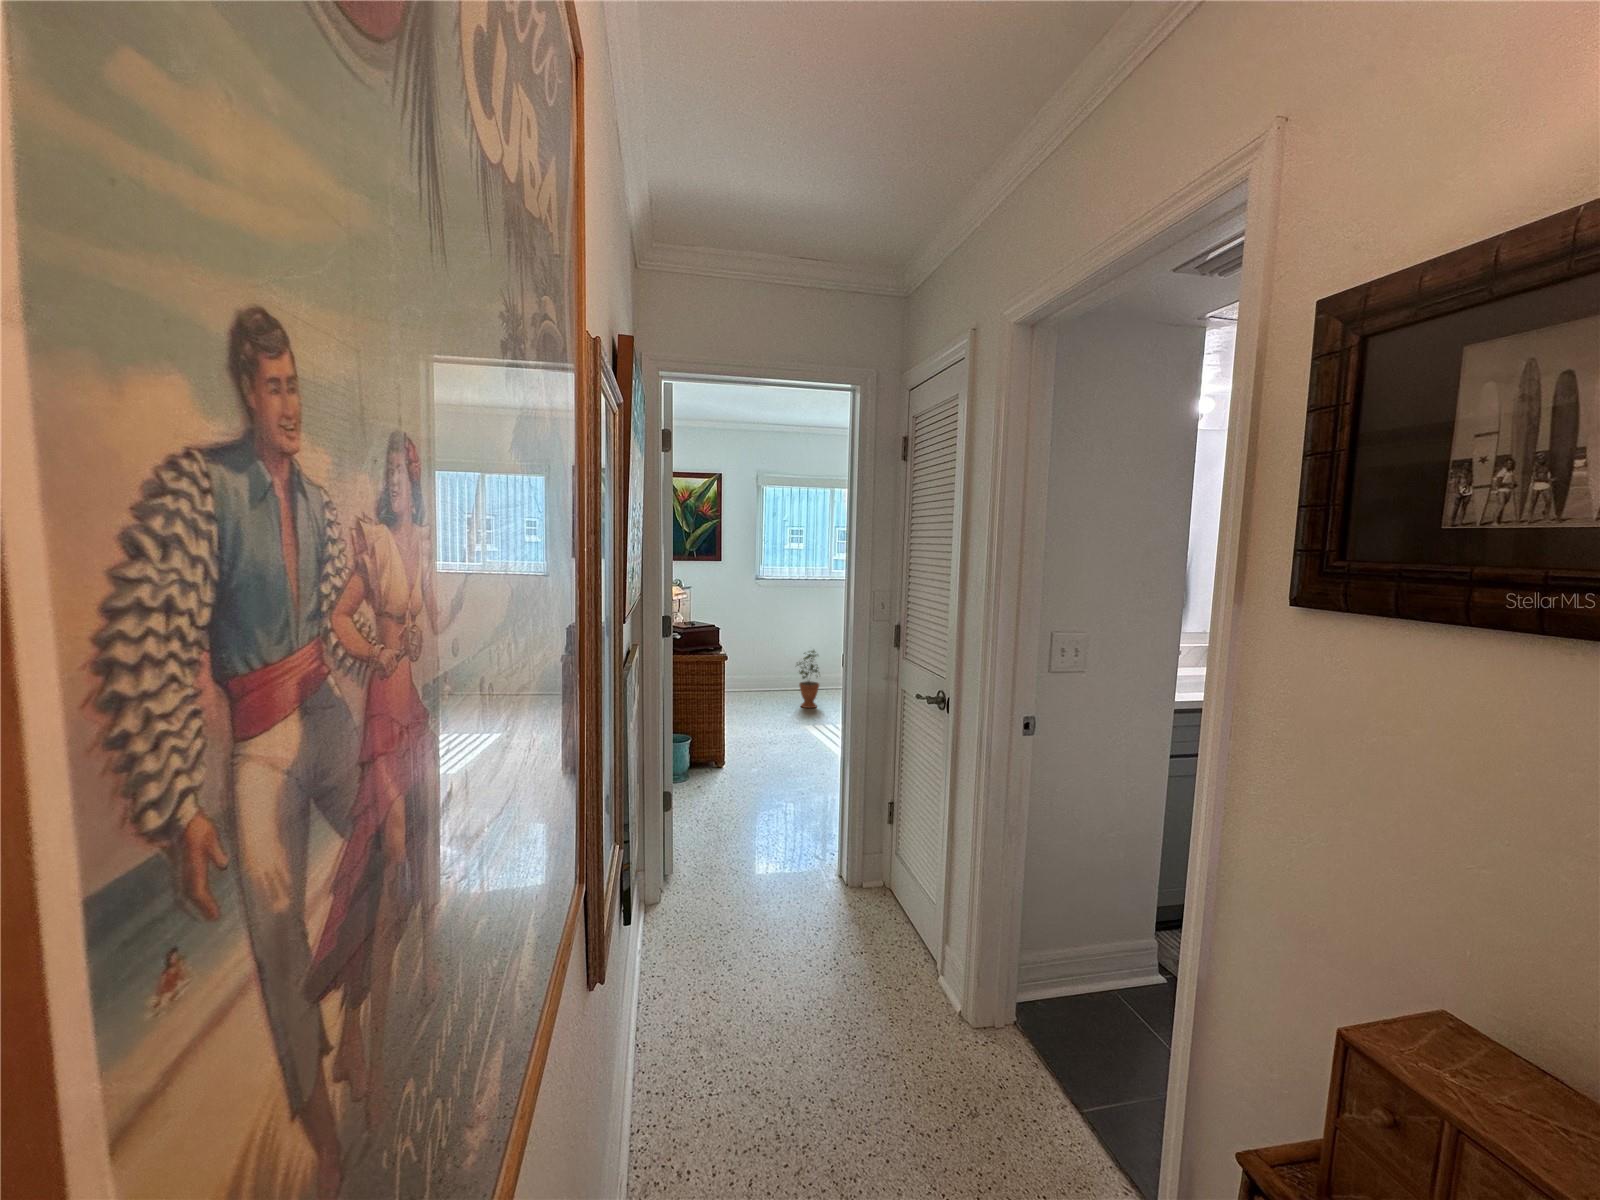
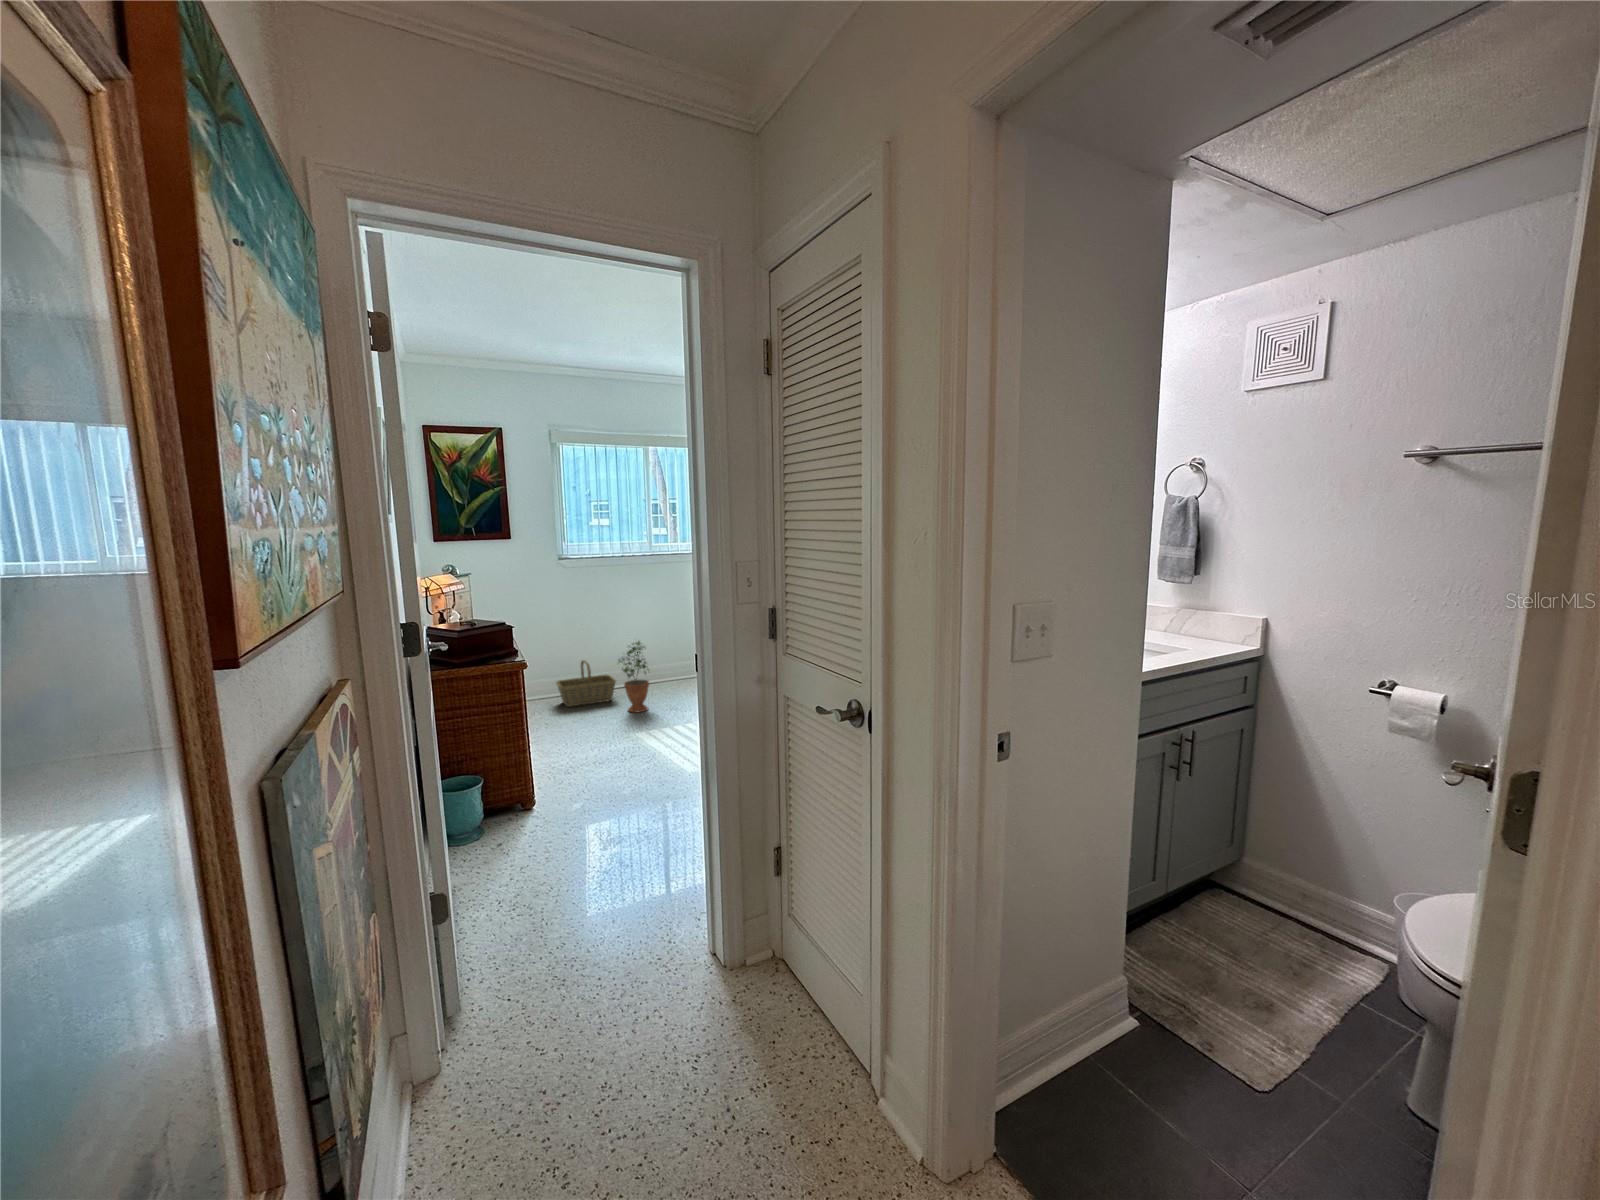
basket: none [747,662,794,698] -> present [556,660,616,707]

